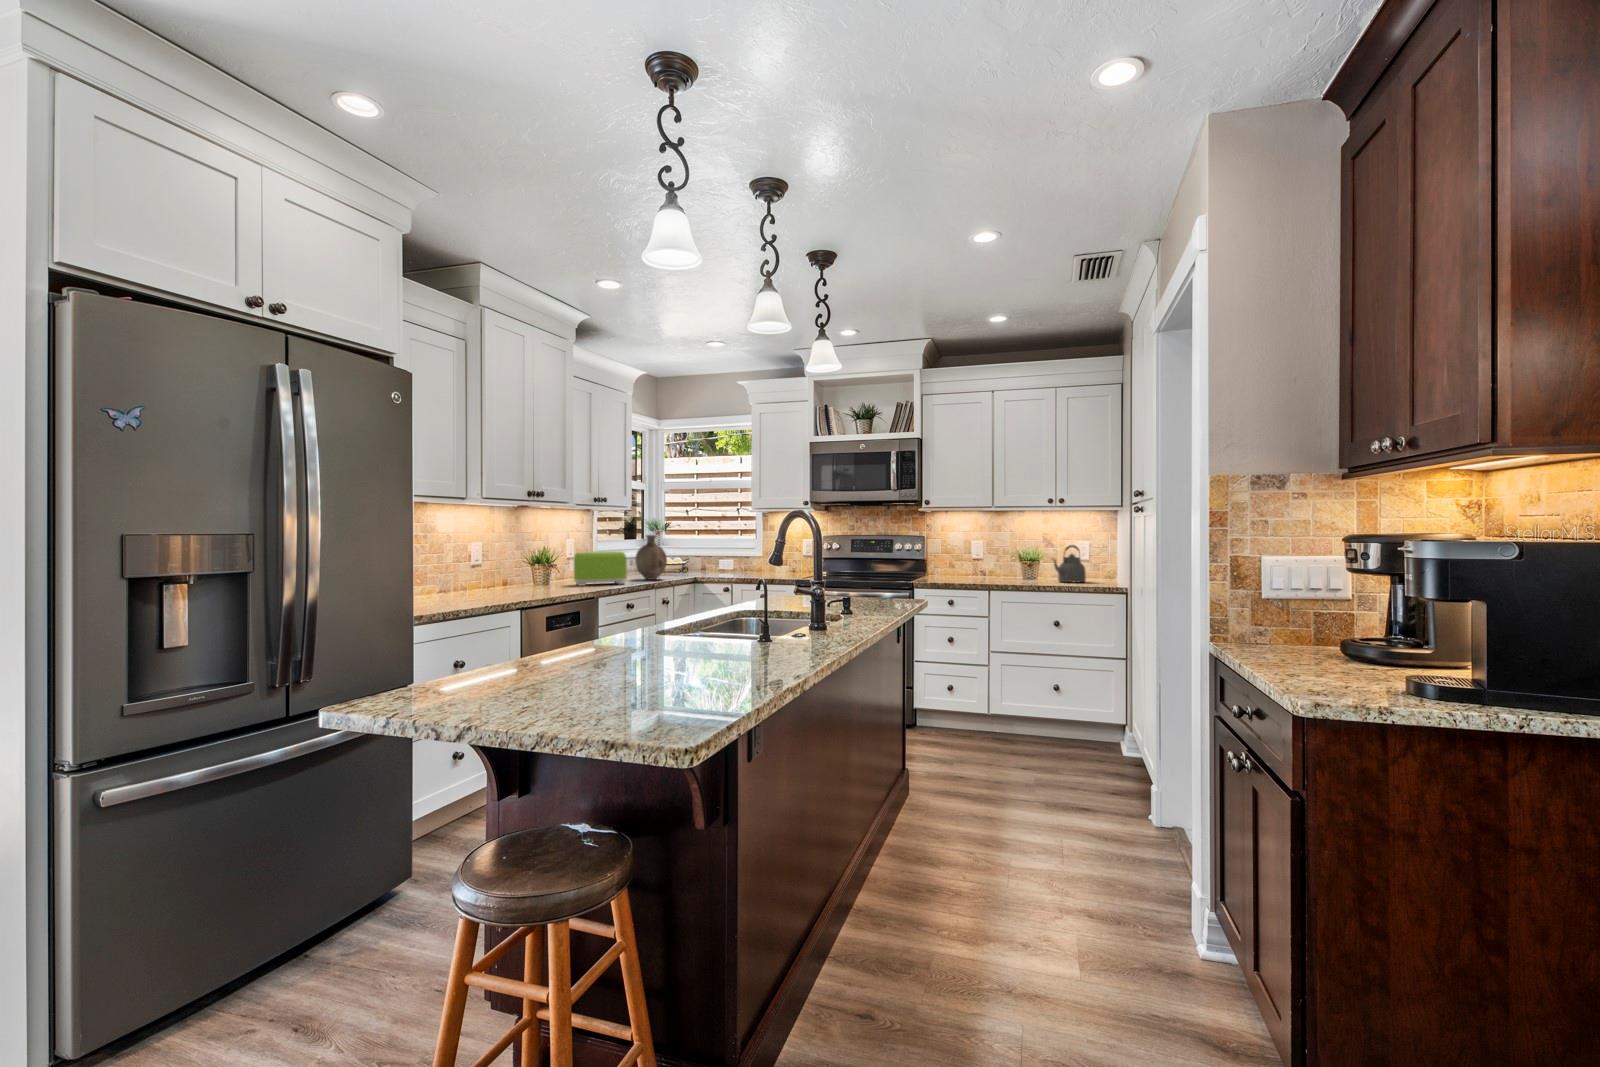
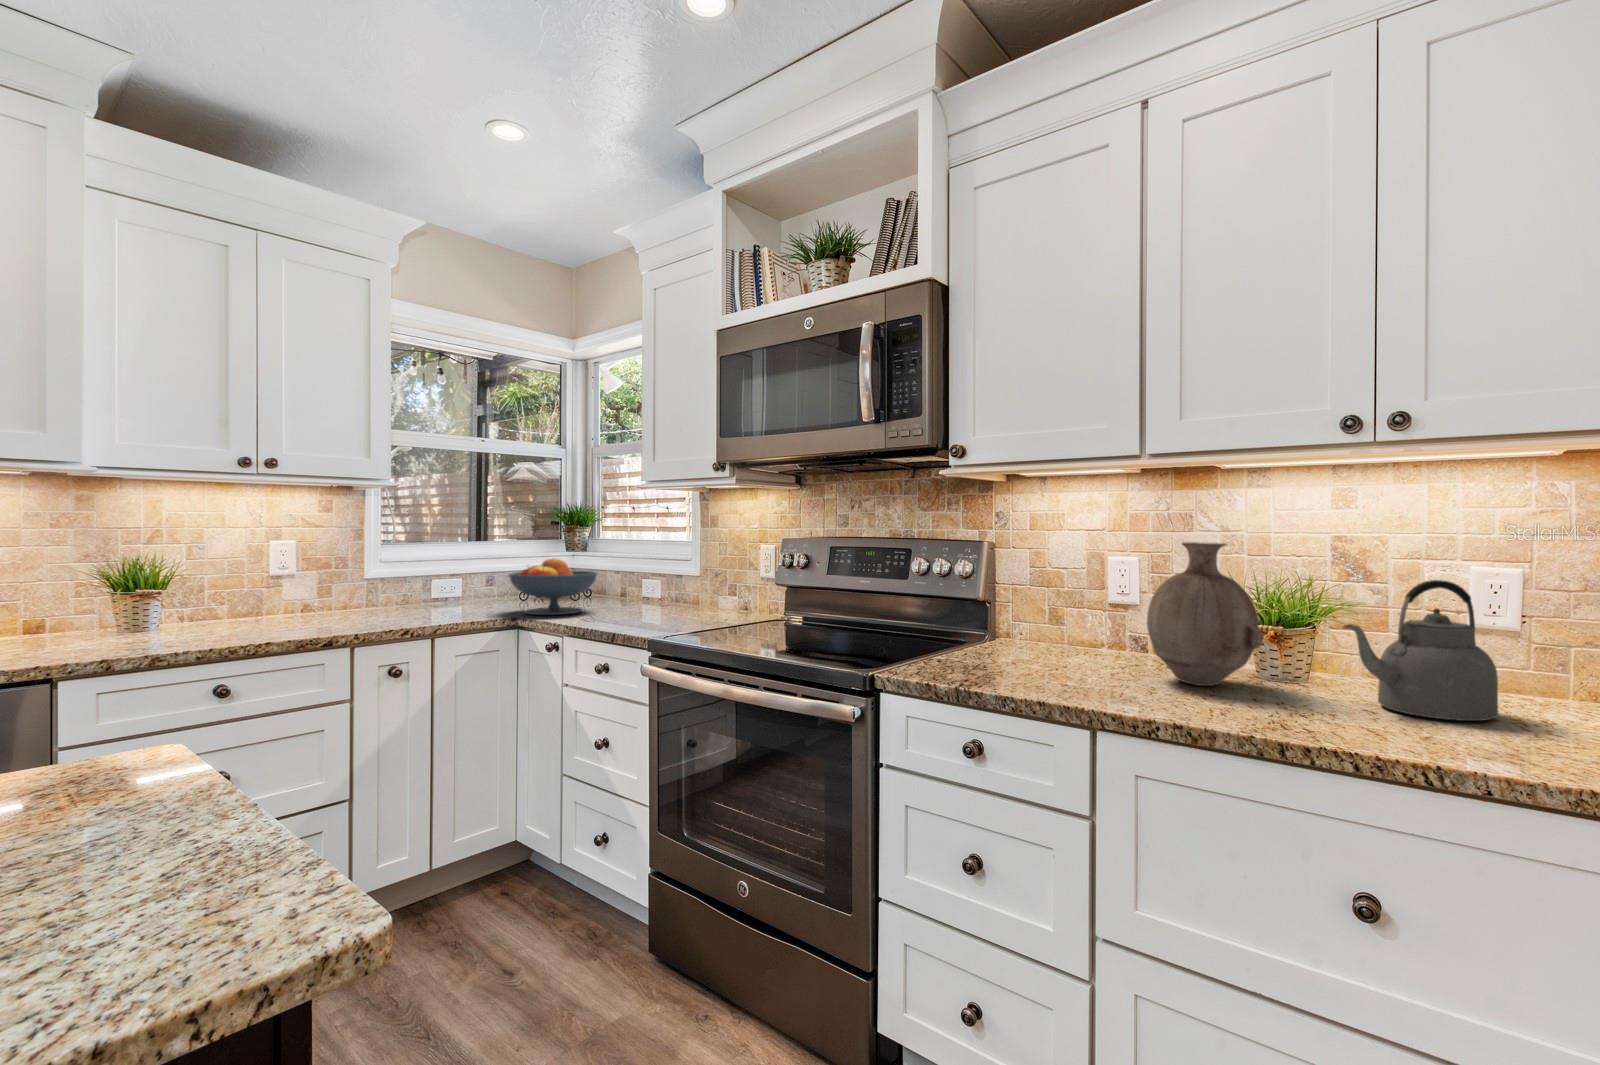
vase: present [635,535,667,580] -> present [1147,542,1263,686]
fruit bowl: none [679,548,723,576] -> present [509,558,597,615]
toaster: present [574,551,628,586] -> none [179,564,306,635]

